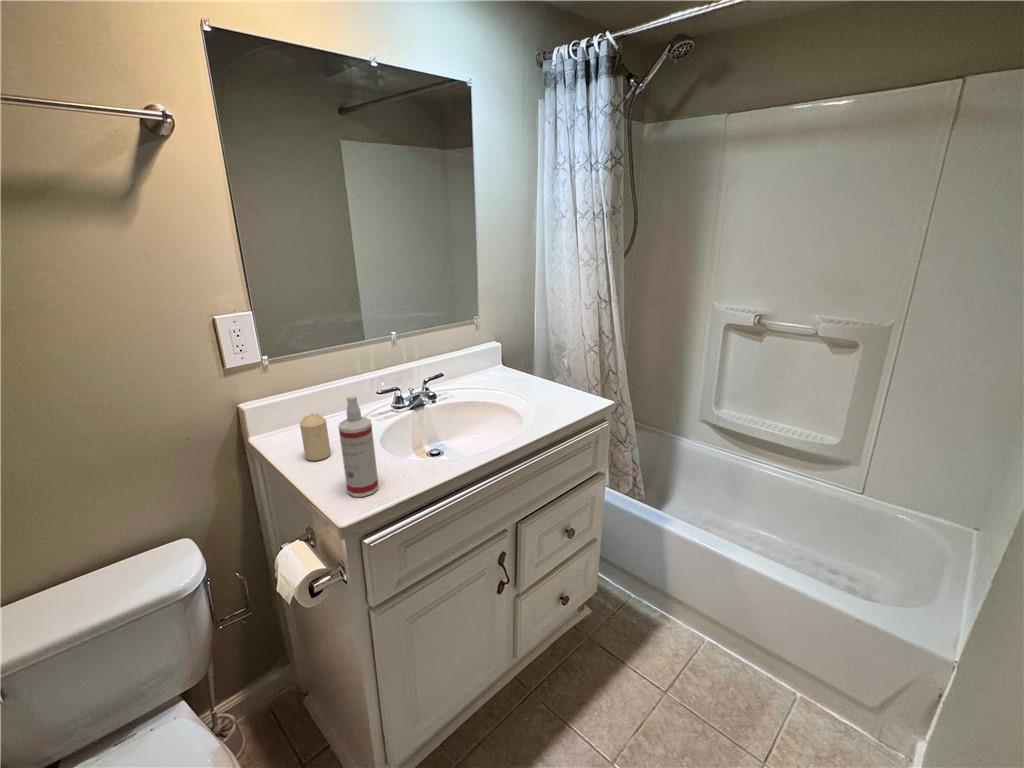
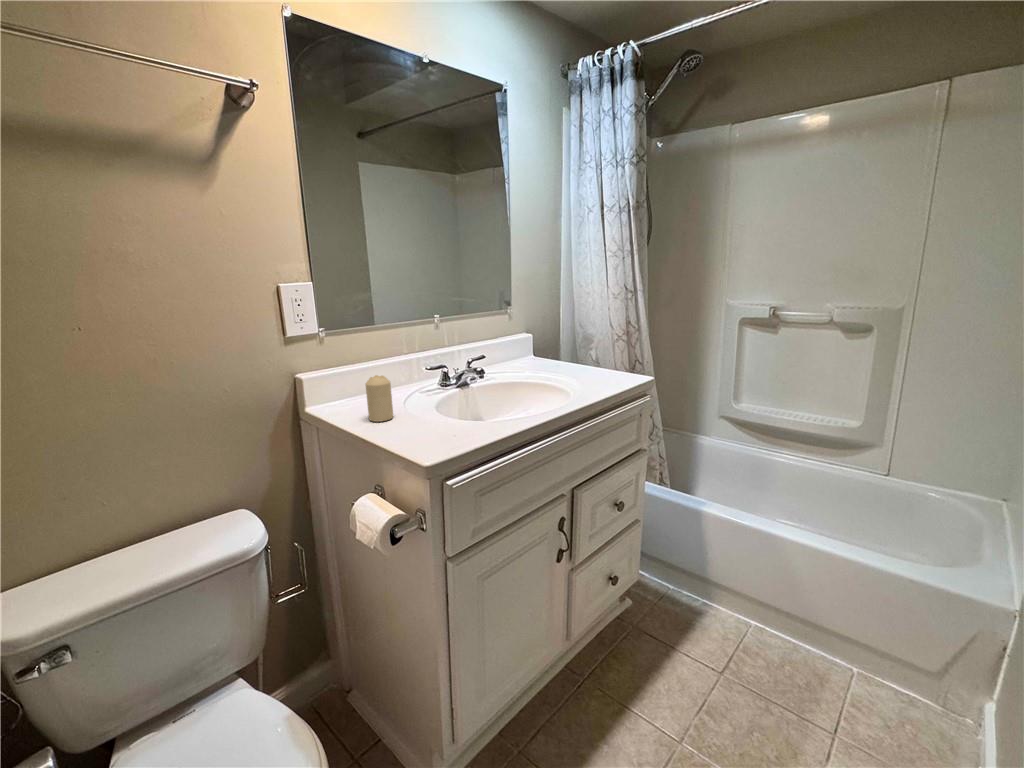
spray bottle: present [338,396,379,497] -> none [417,341,453,444]

